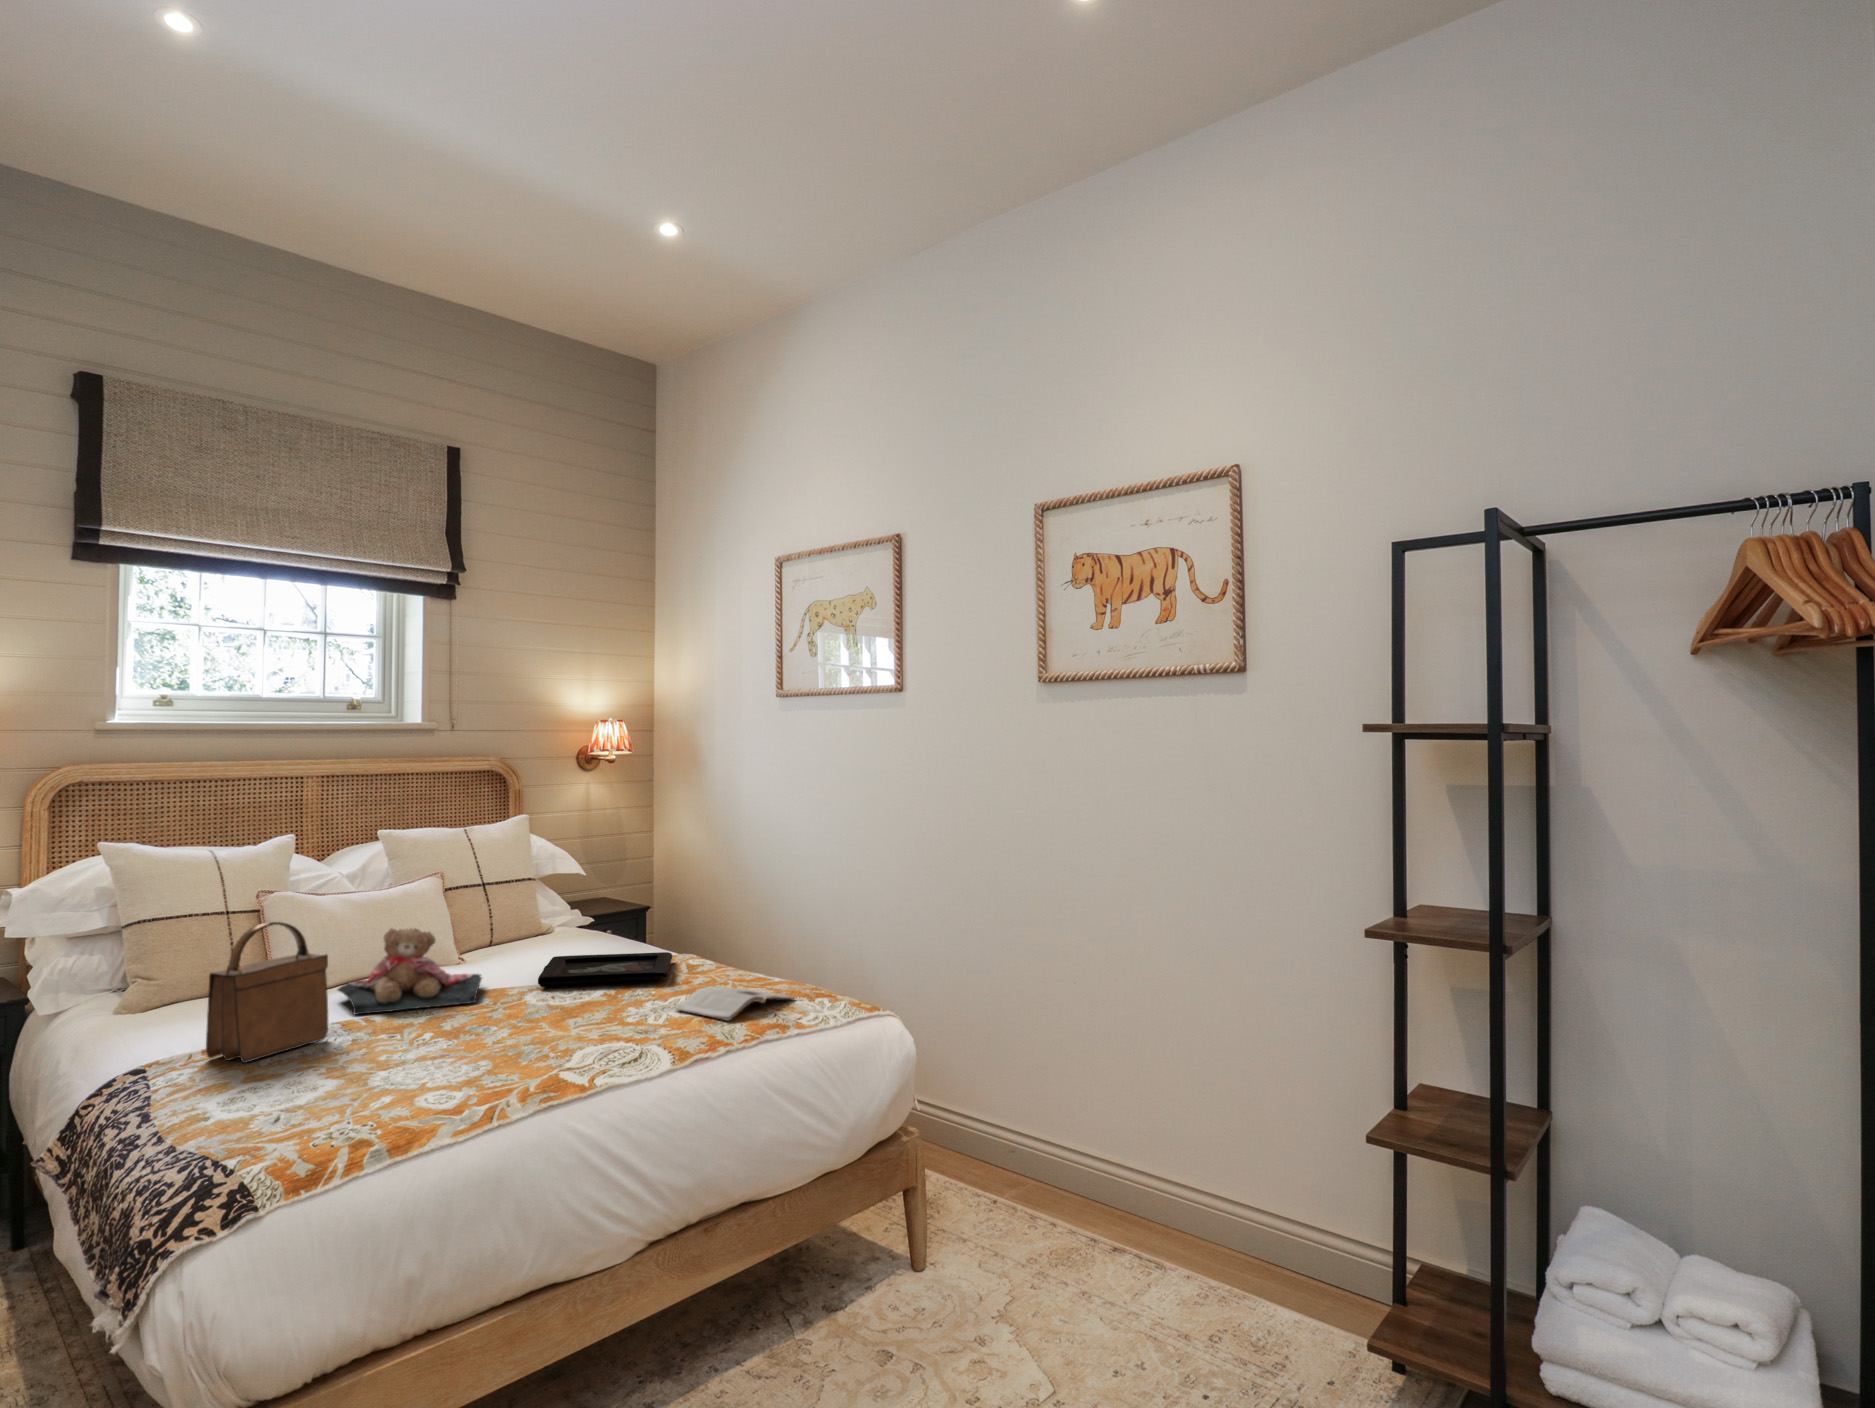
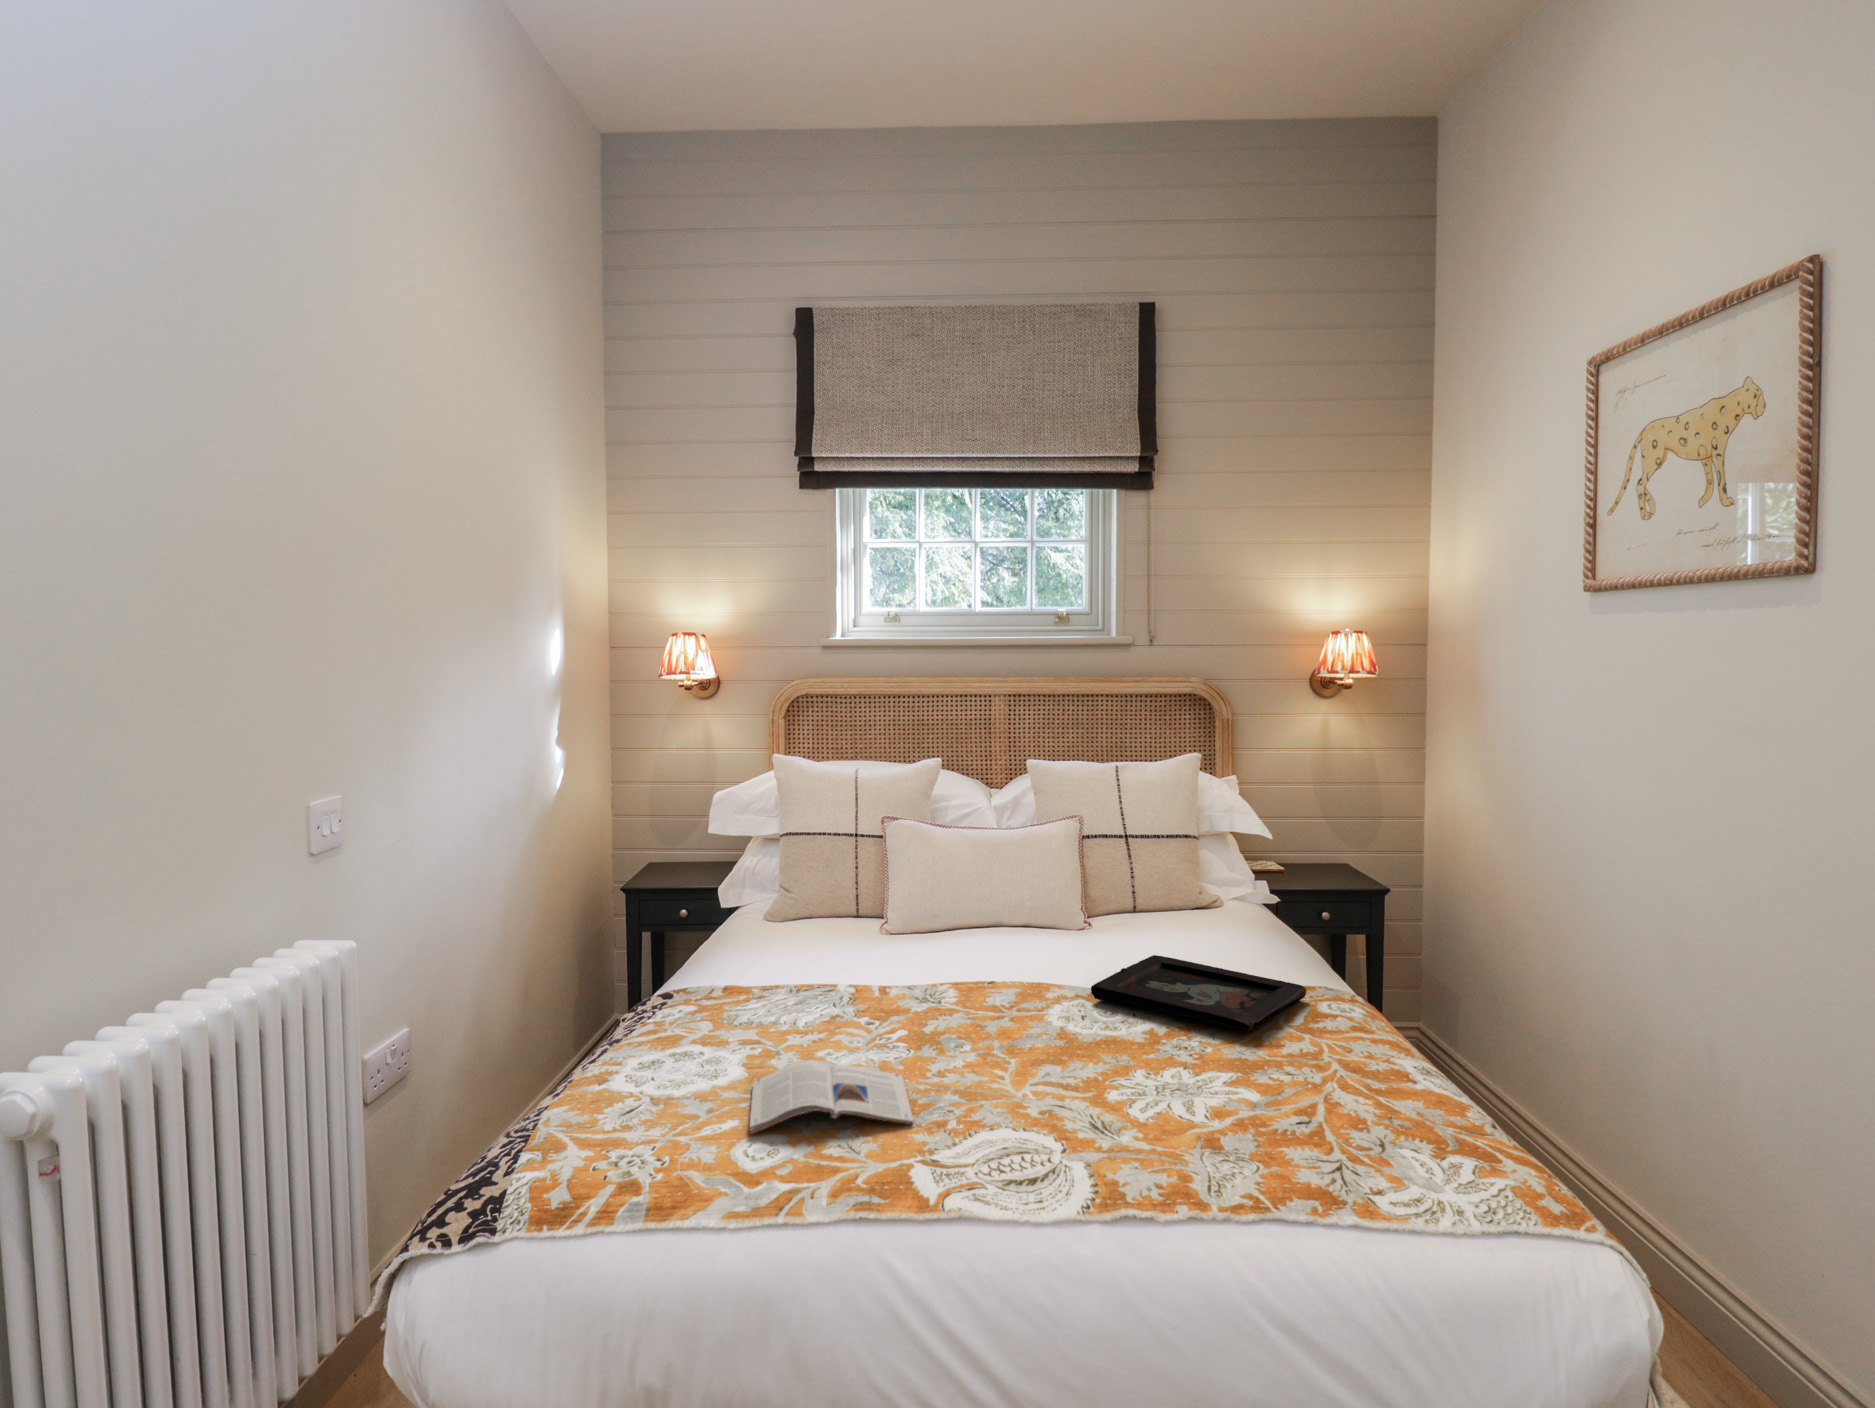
handbag: present [206,922,328,1063] -> none [710,867,825,1020]
teddy bear: present [338,928,482,1015] -> none [884,886,1045,1002]
magazine: present [676,987,794,1021] -> present [750,1060,914,1133]

